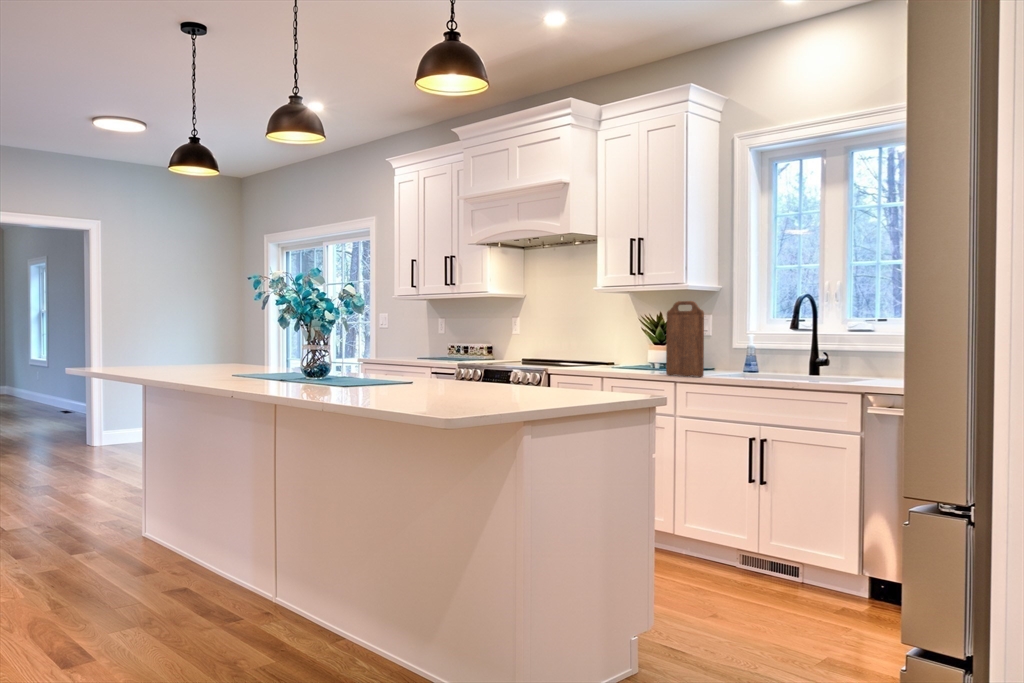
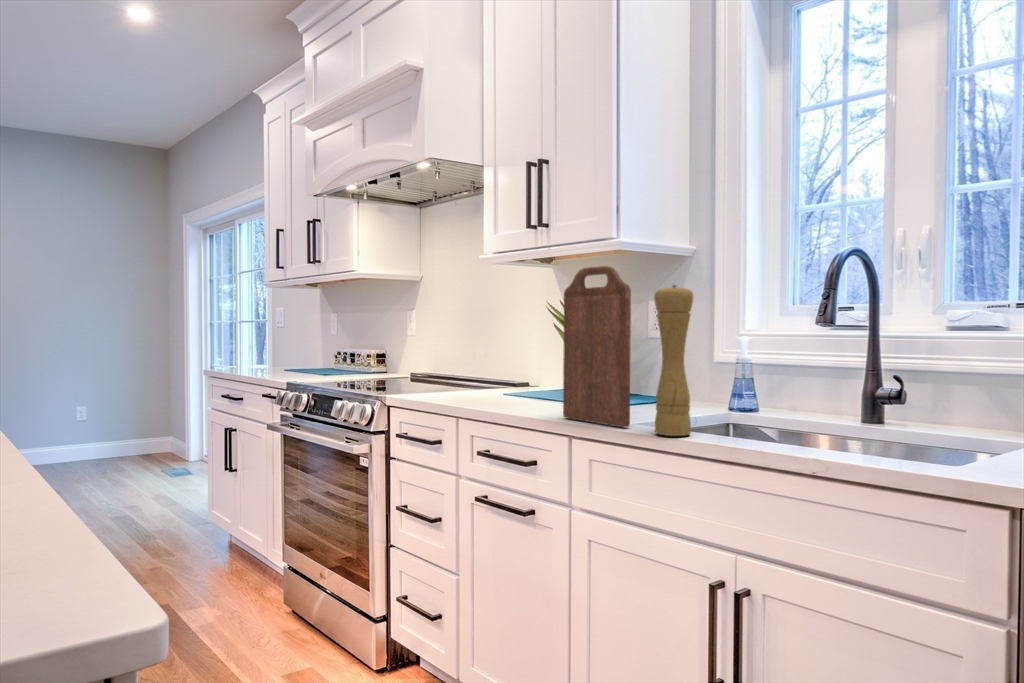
pepper mill: none [717,311,735,379] -> present [654,285,693,436]

